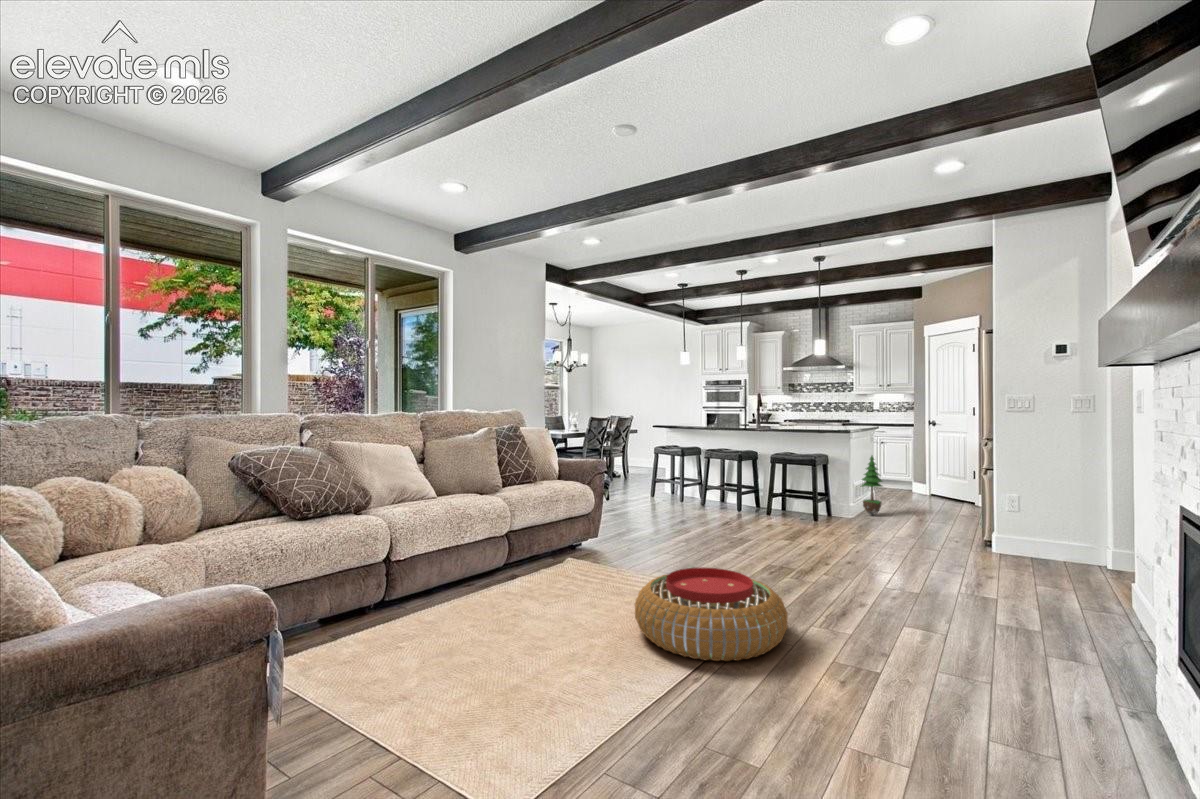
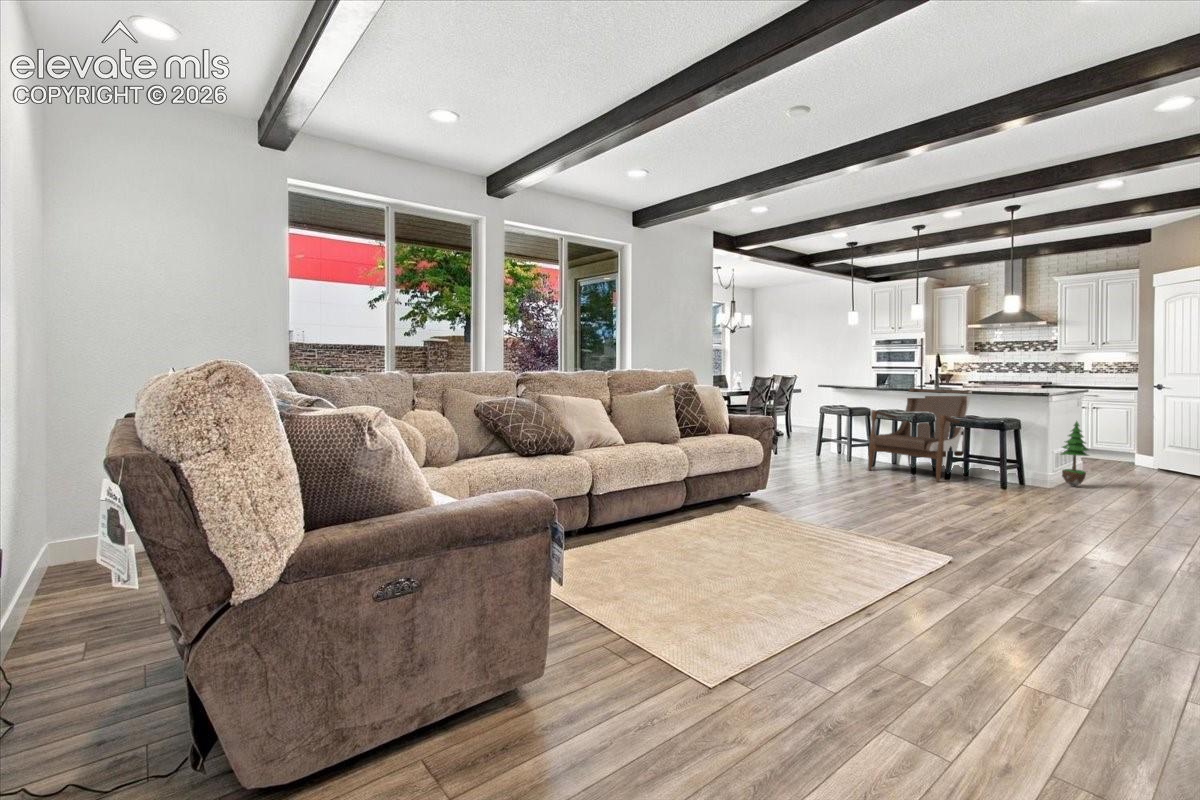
armchair: none [700,427,787,518] -> present [868,388,972,482]
pouf: present [635,568,788,661] -> none [809,519,967,603]

